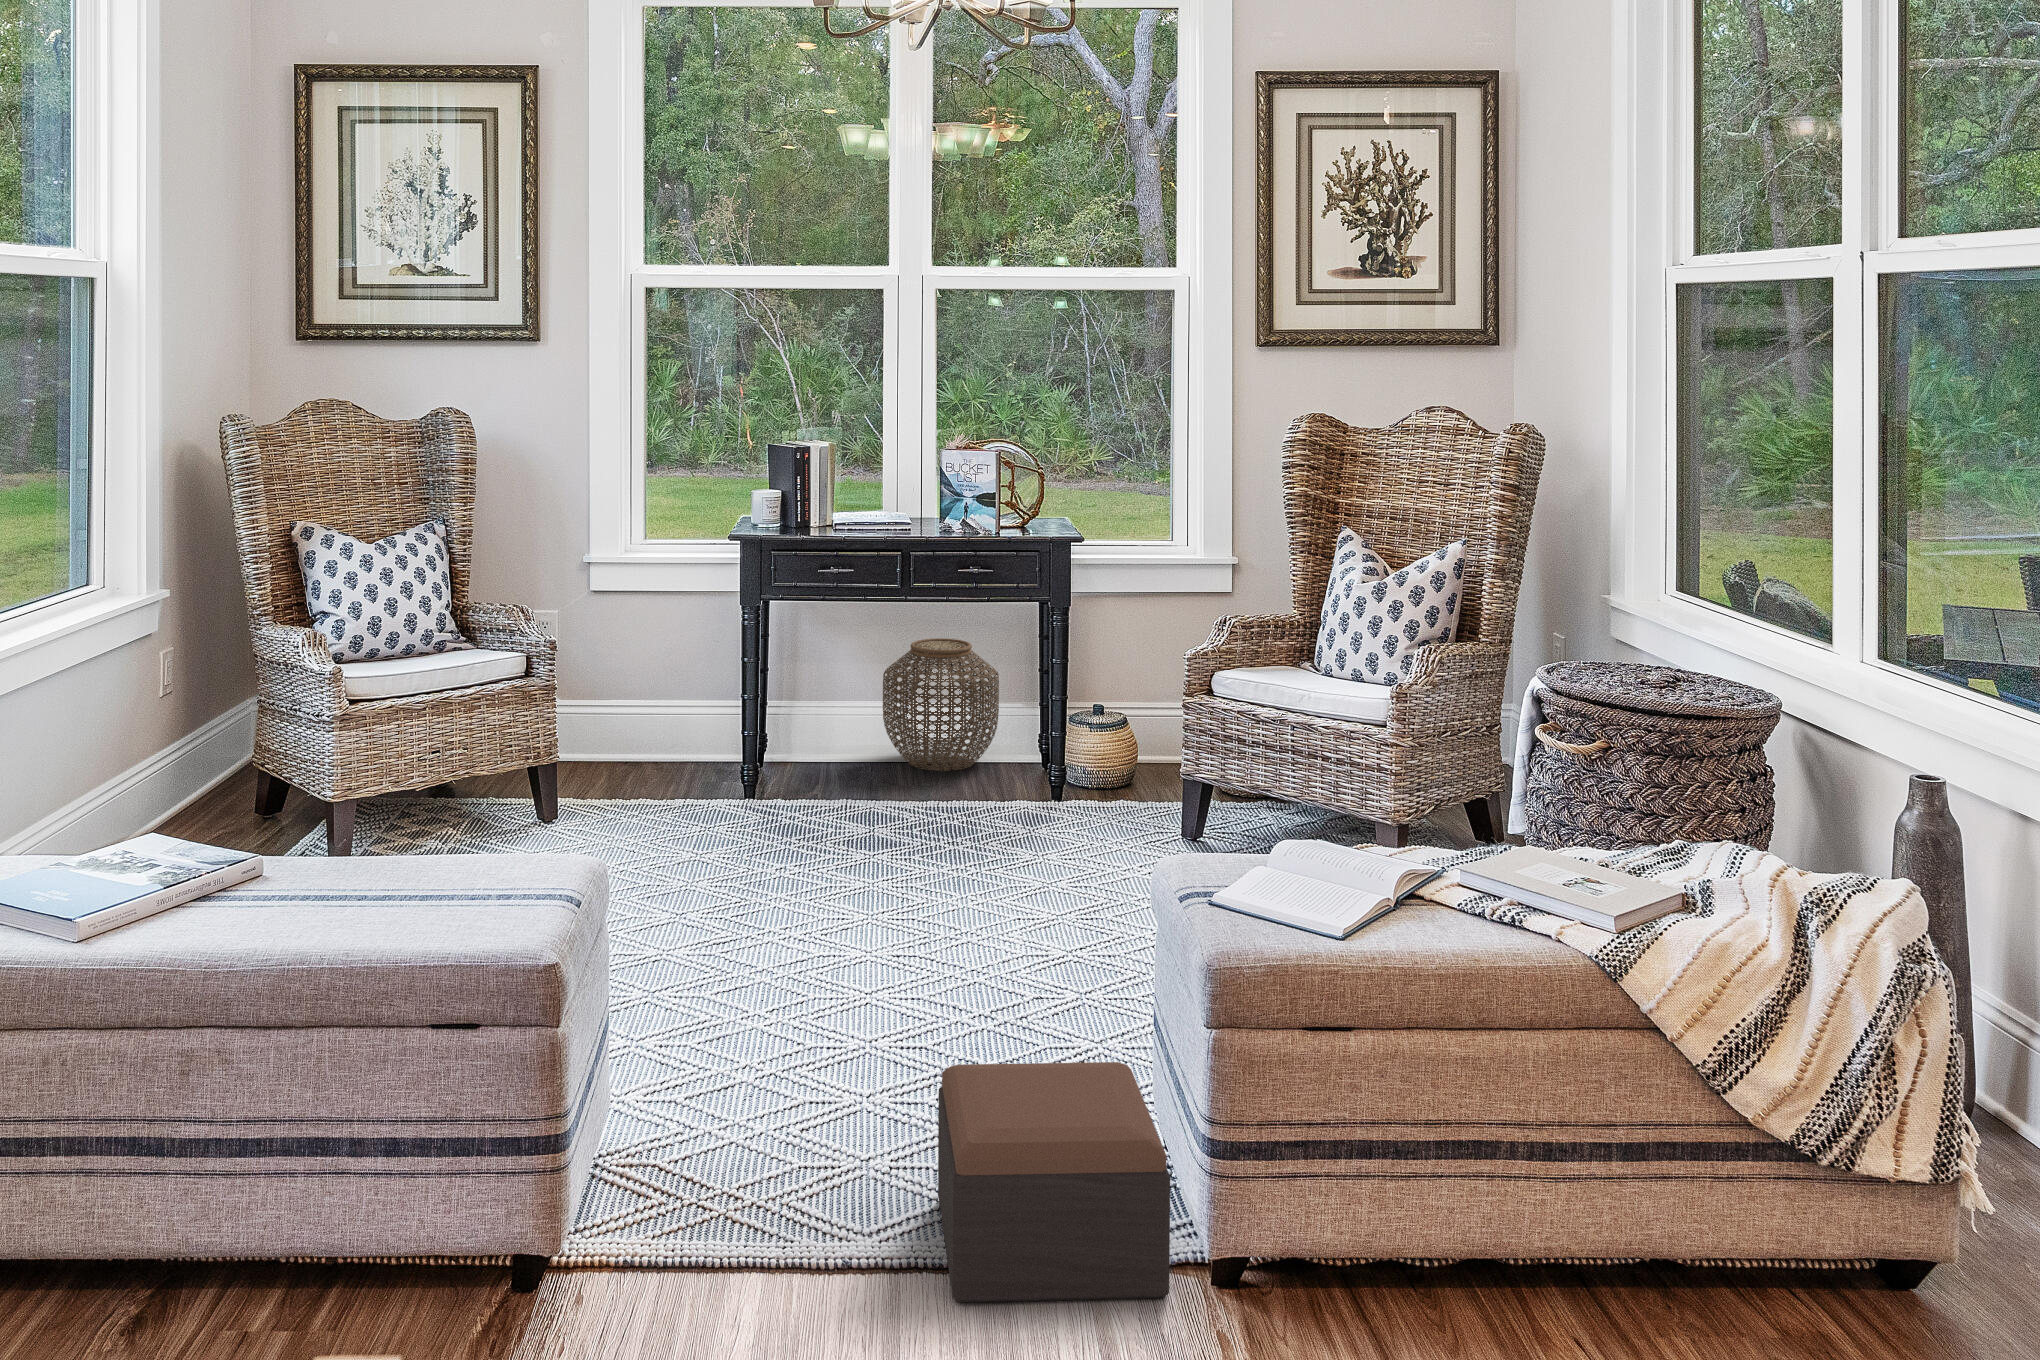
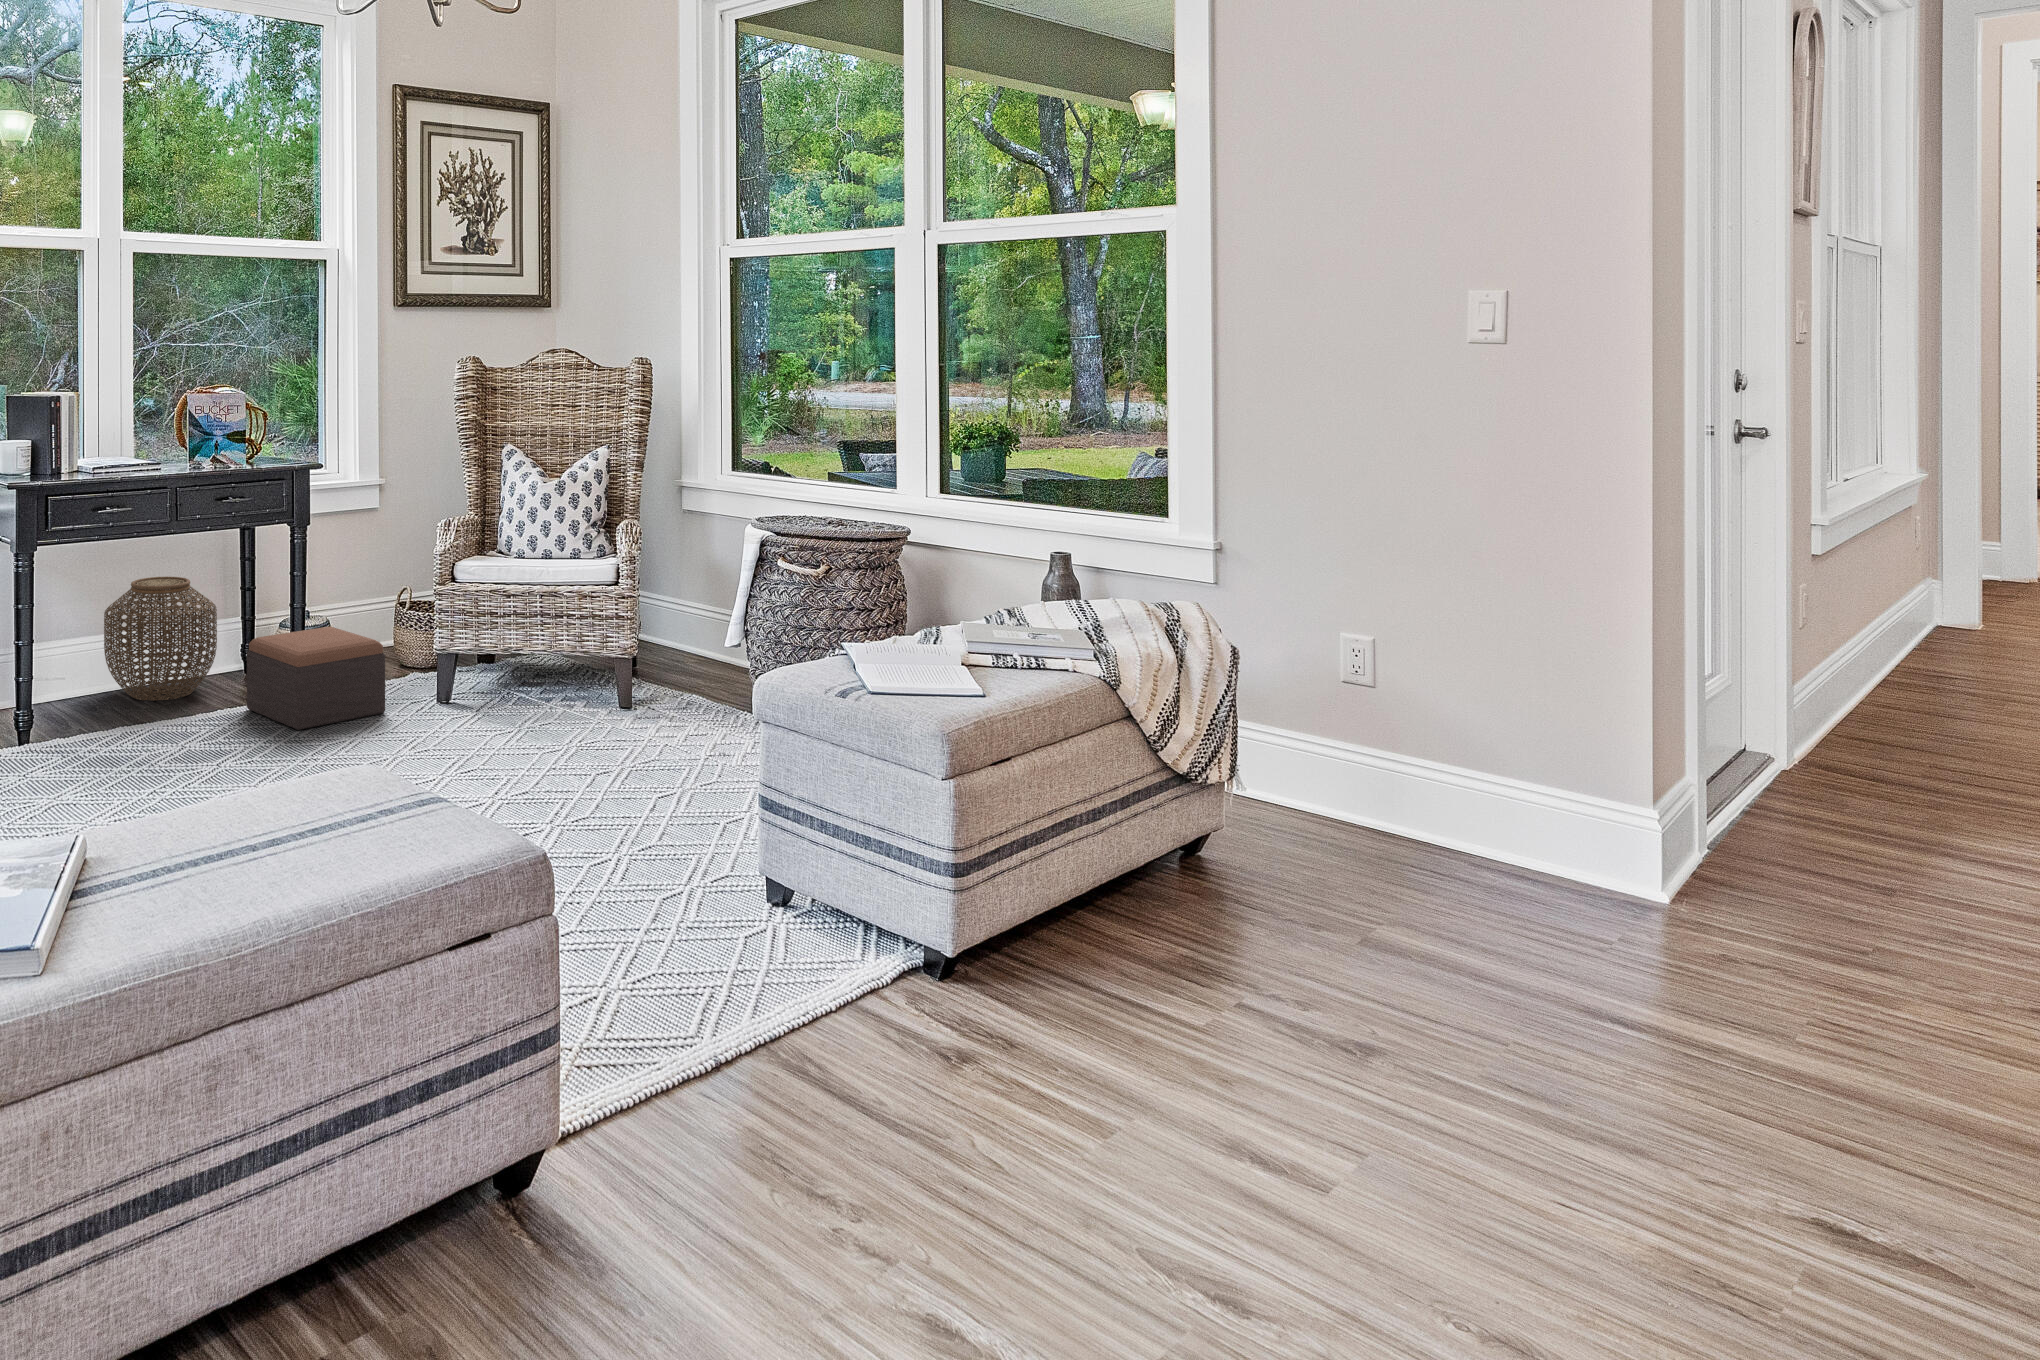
footstool: present [938,1062,1170,1302] -> present [247,627,385,730]

